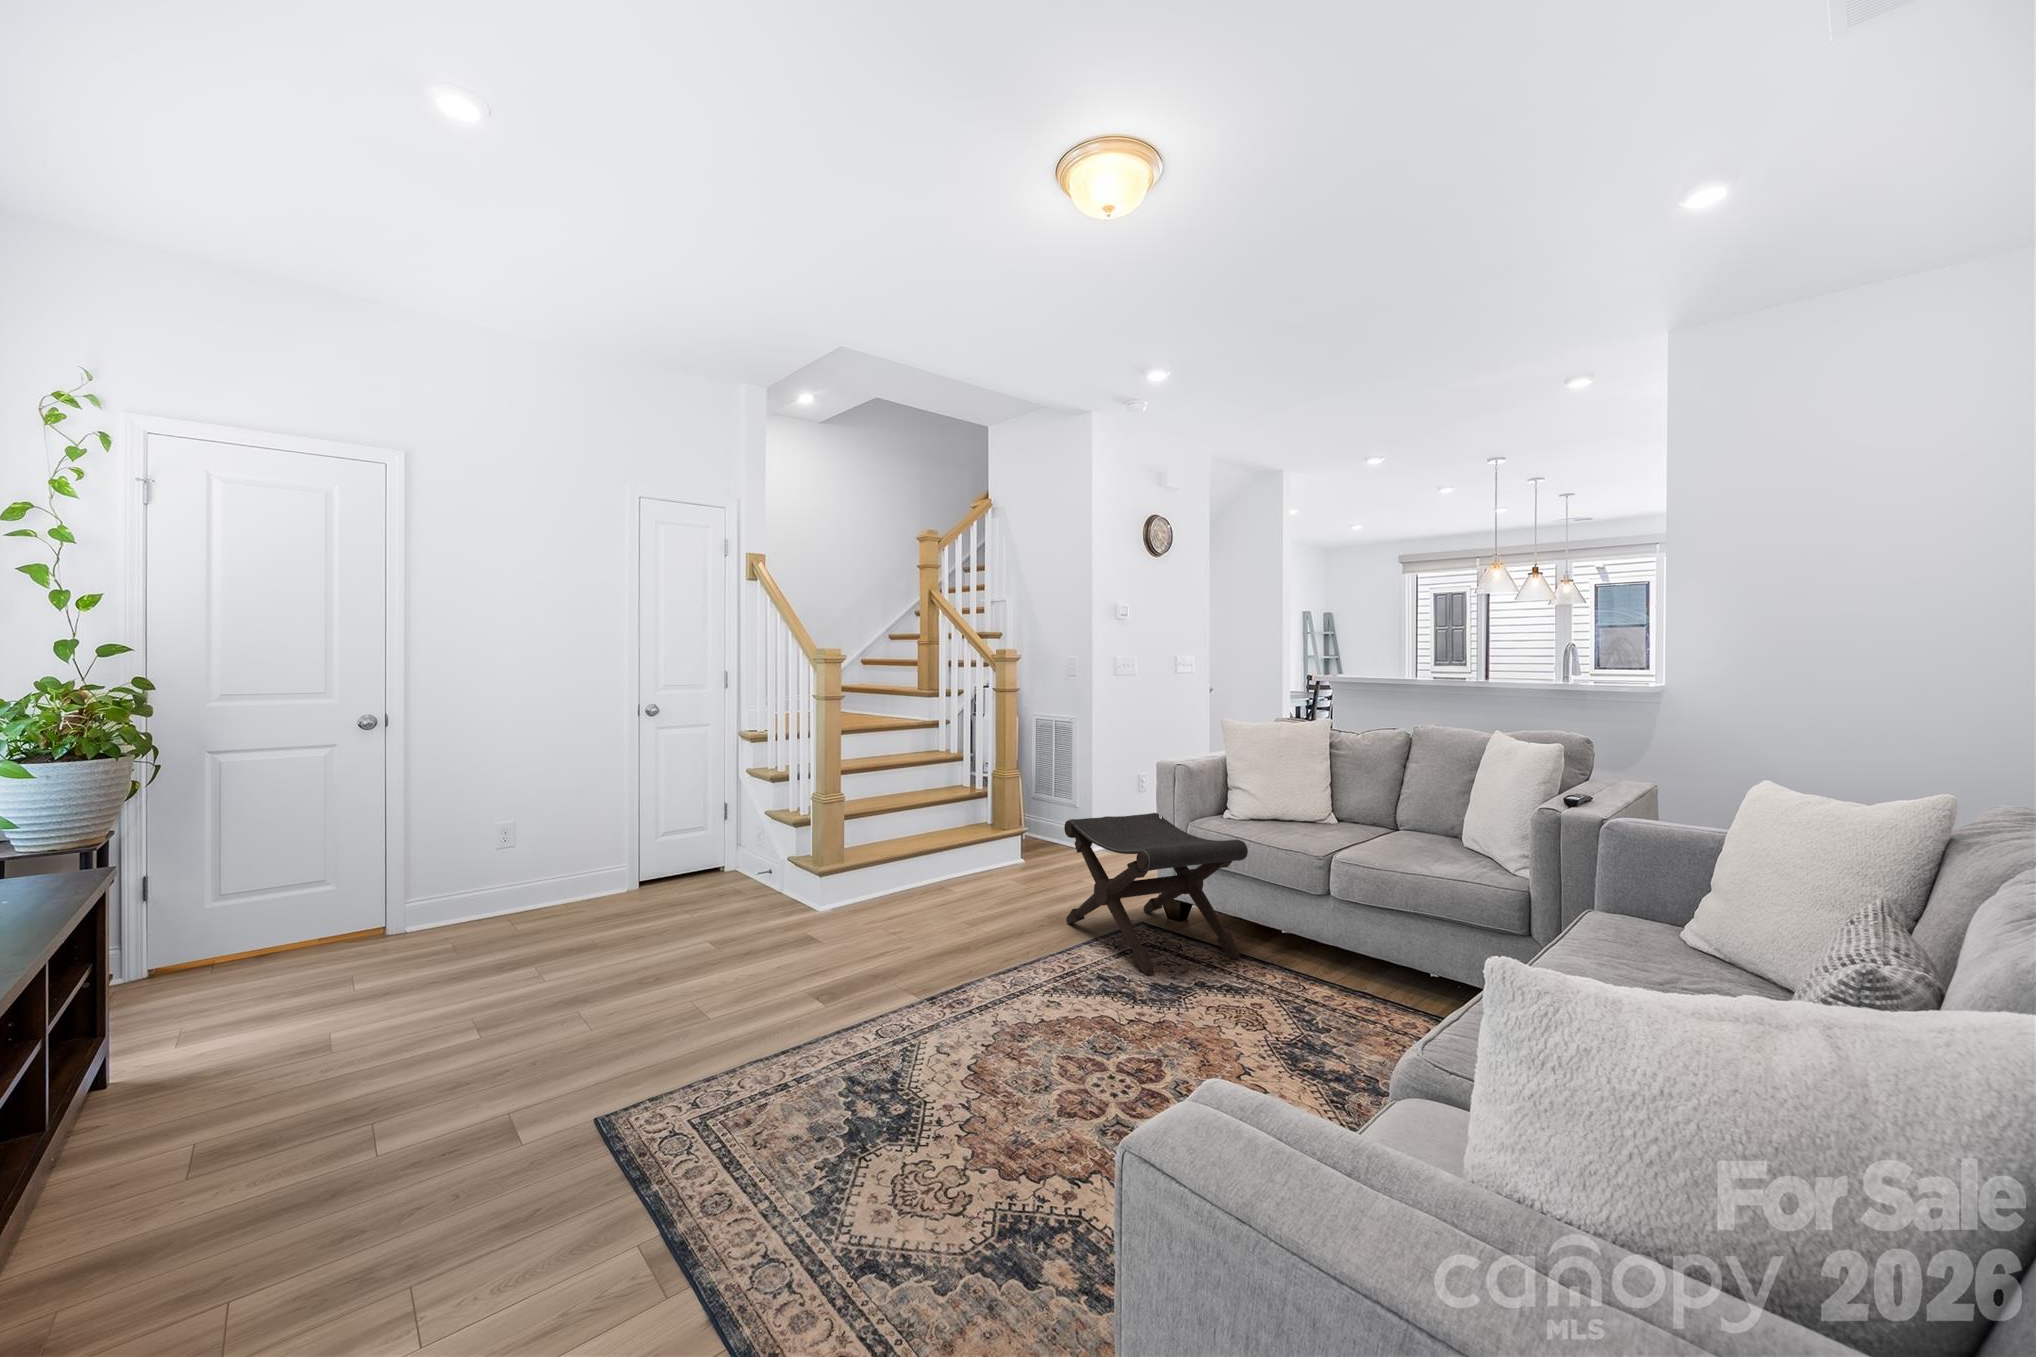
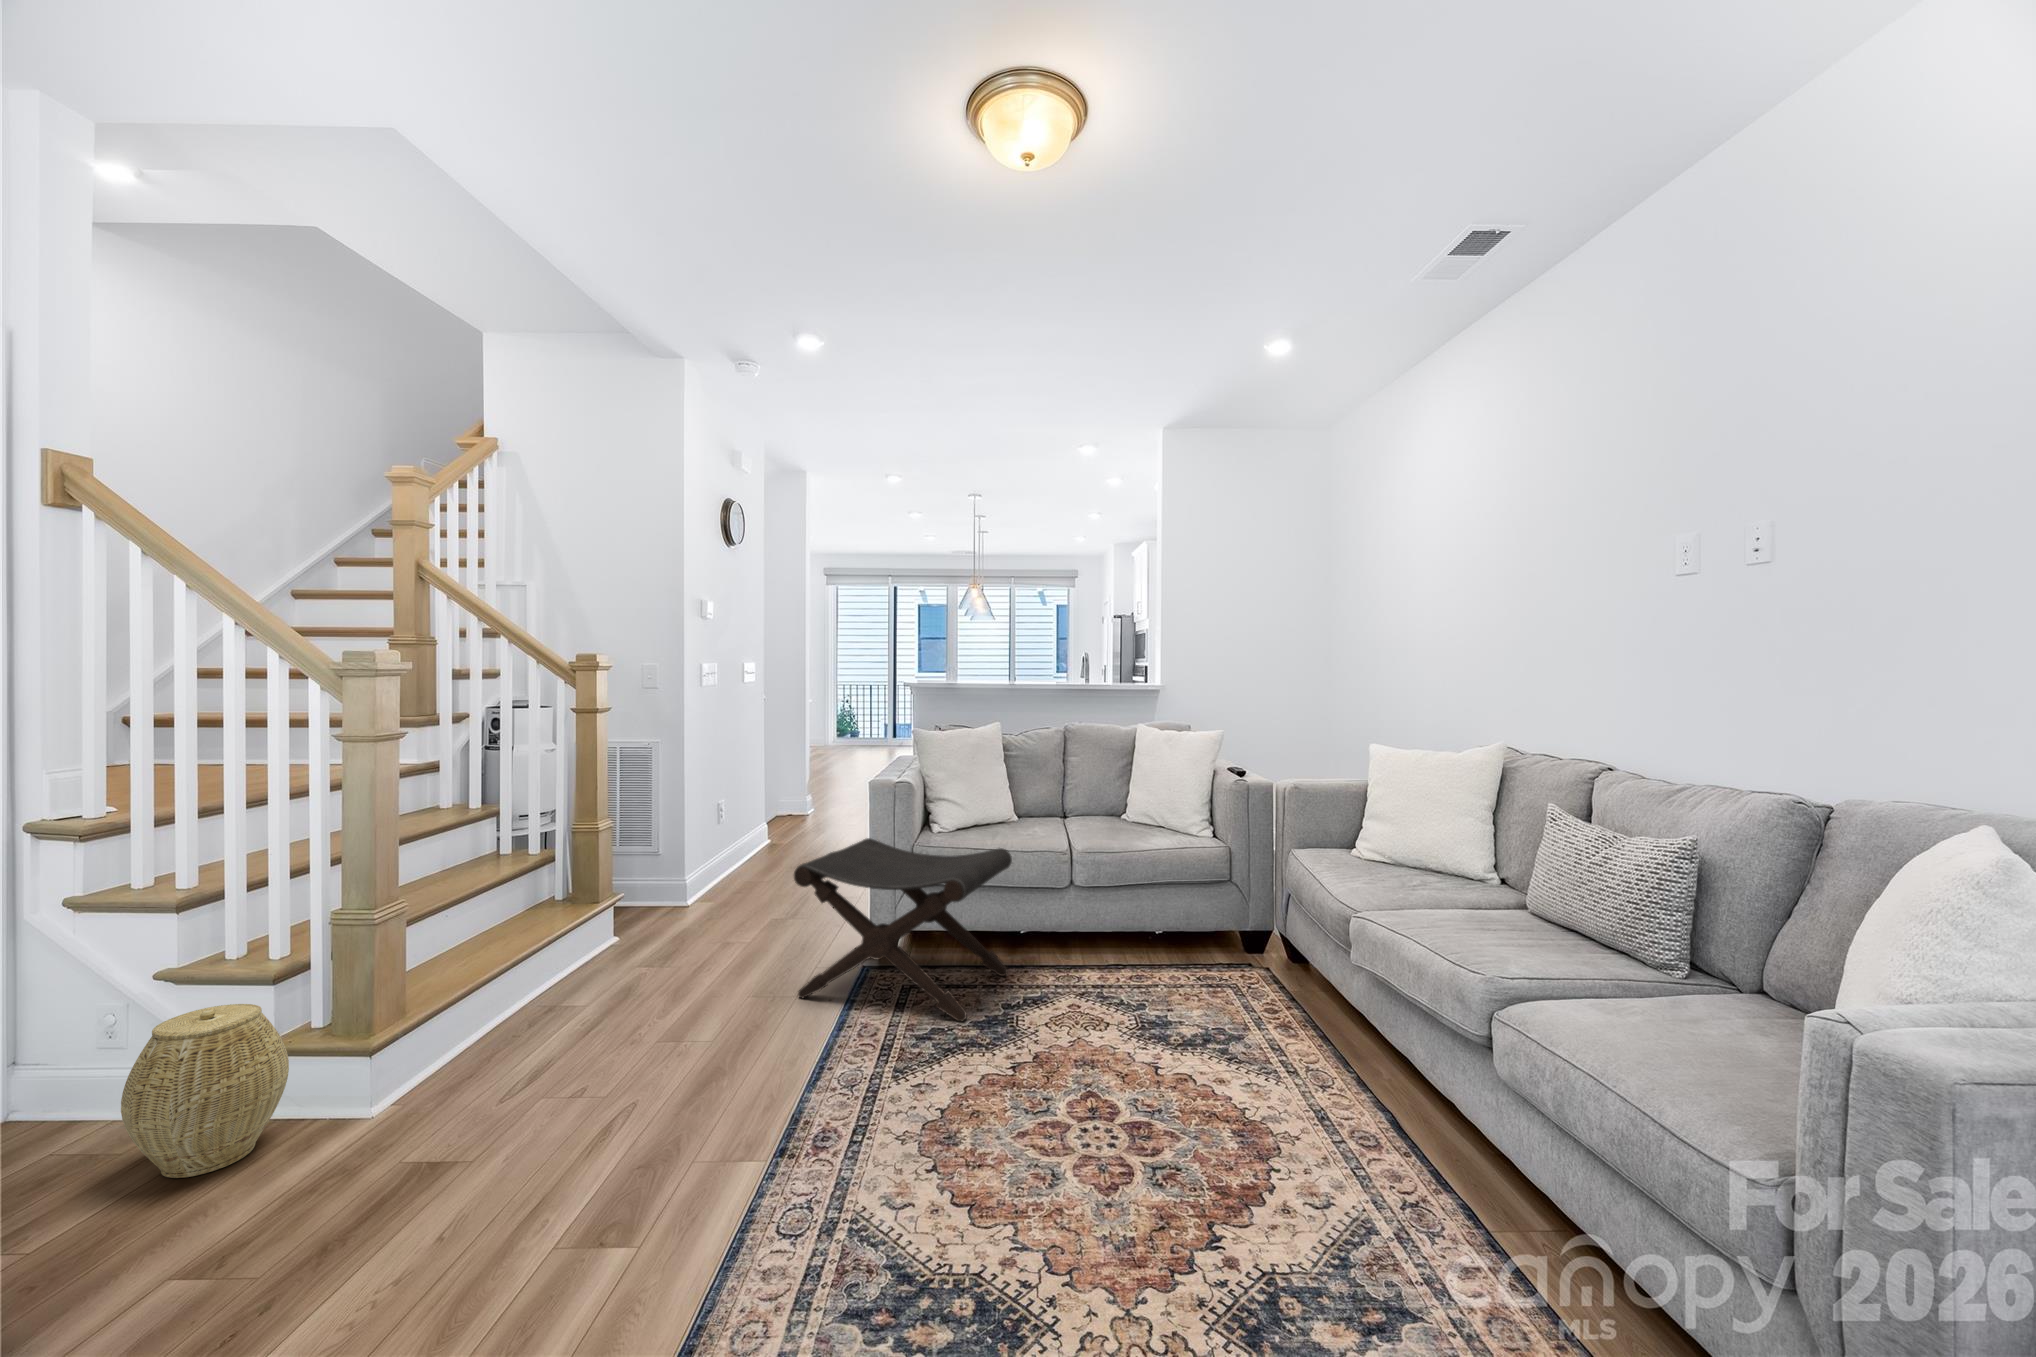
woven basket: none [722,830,785,908] -> present [121,1004,289,1178]

